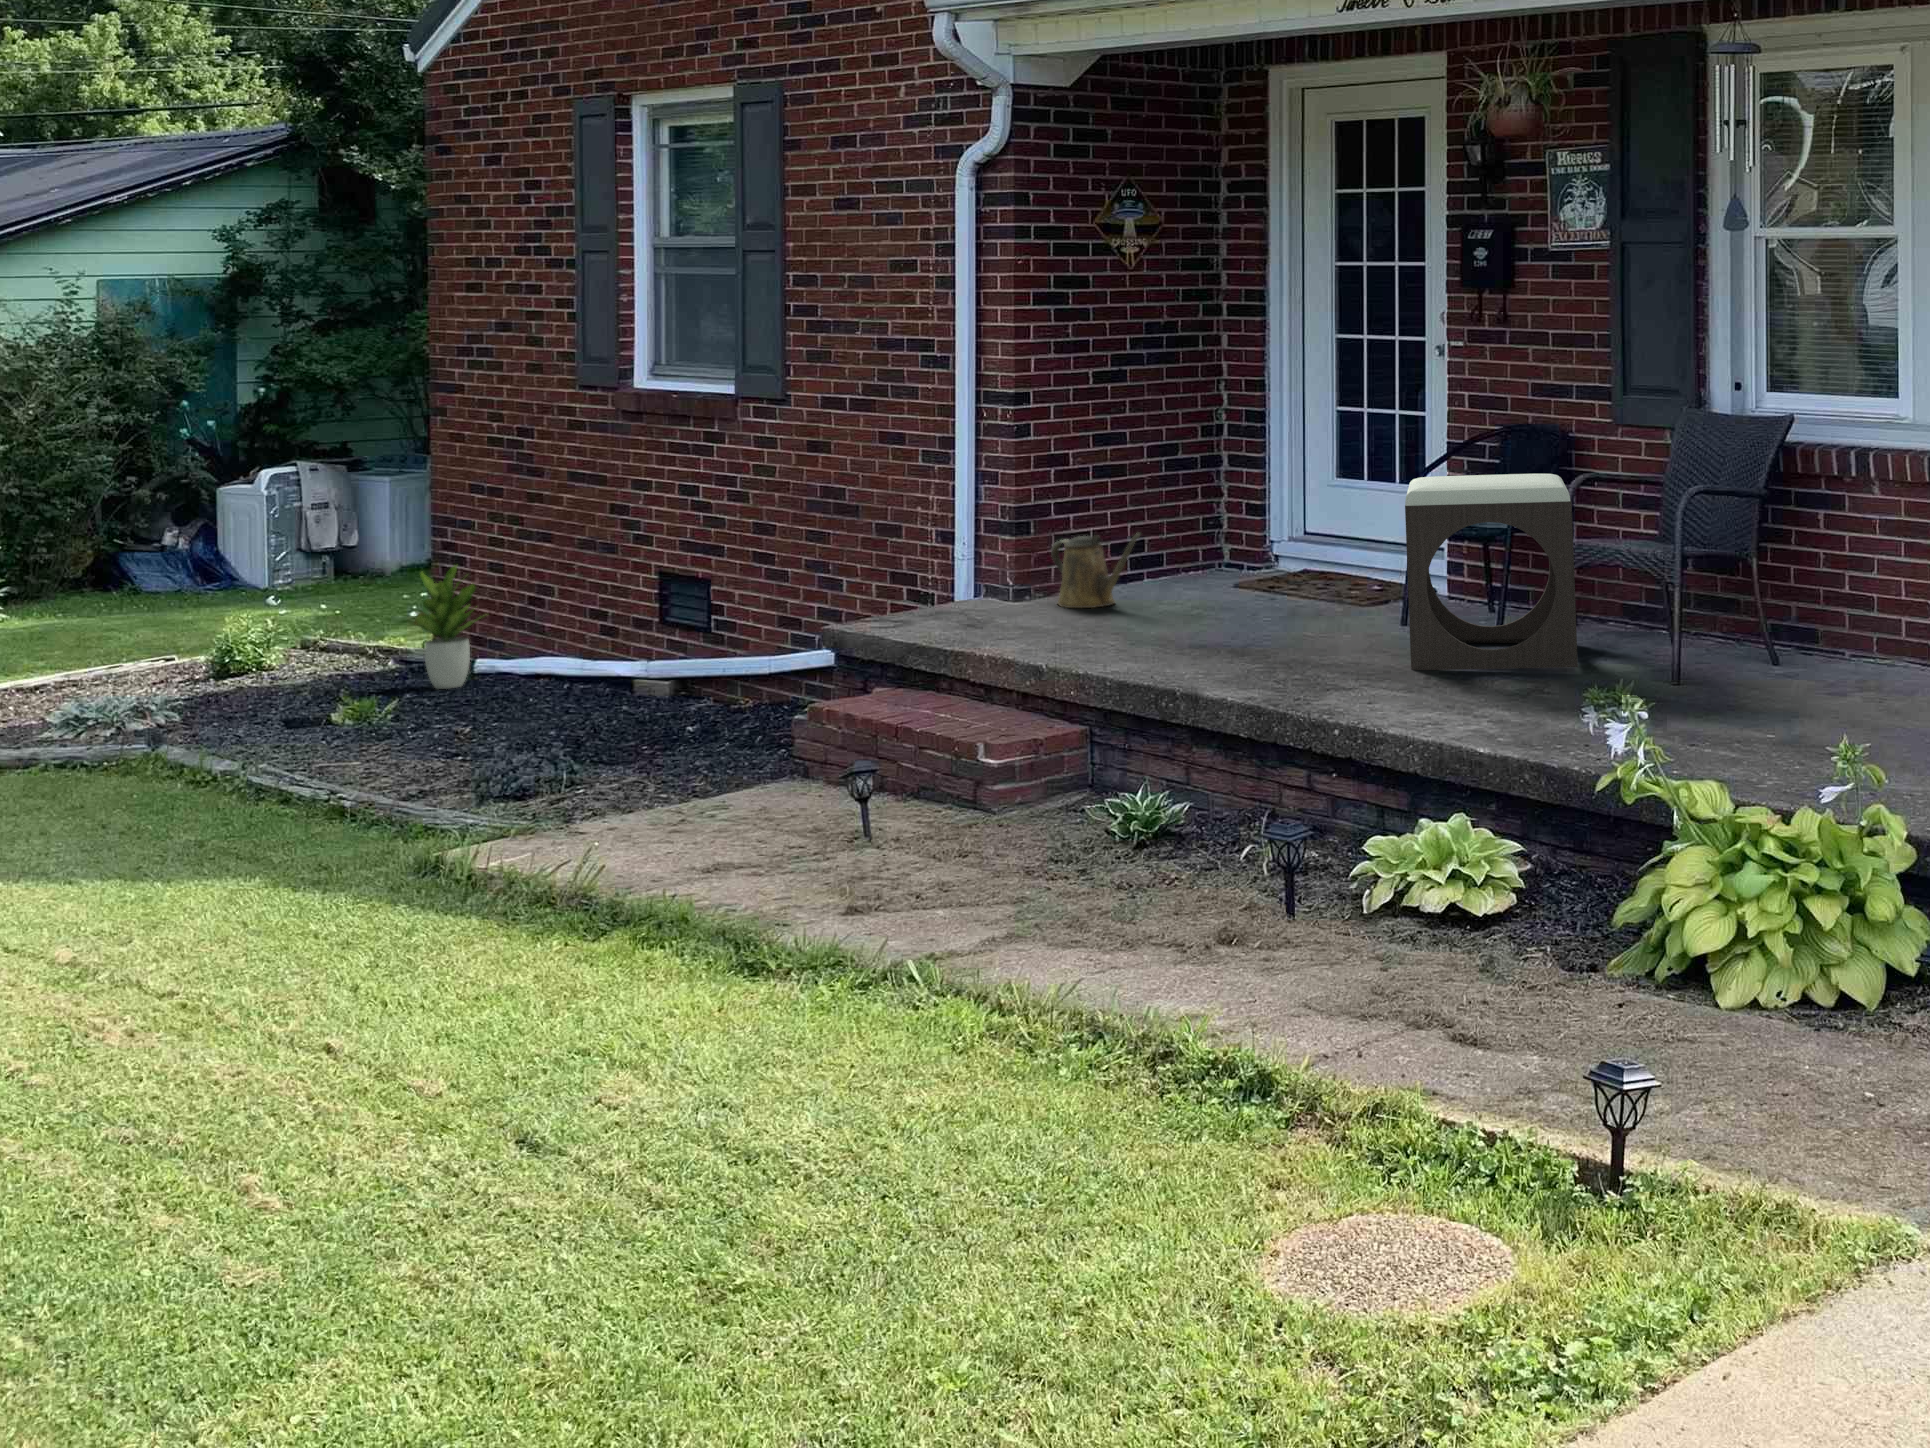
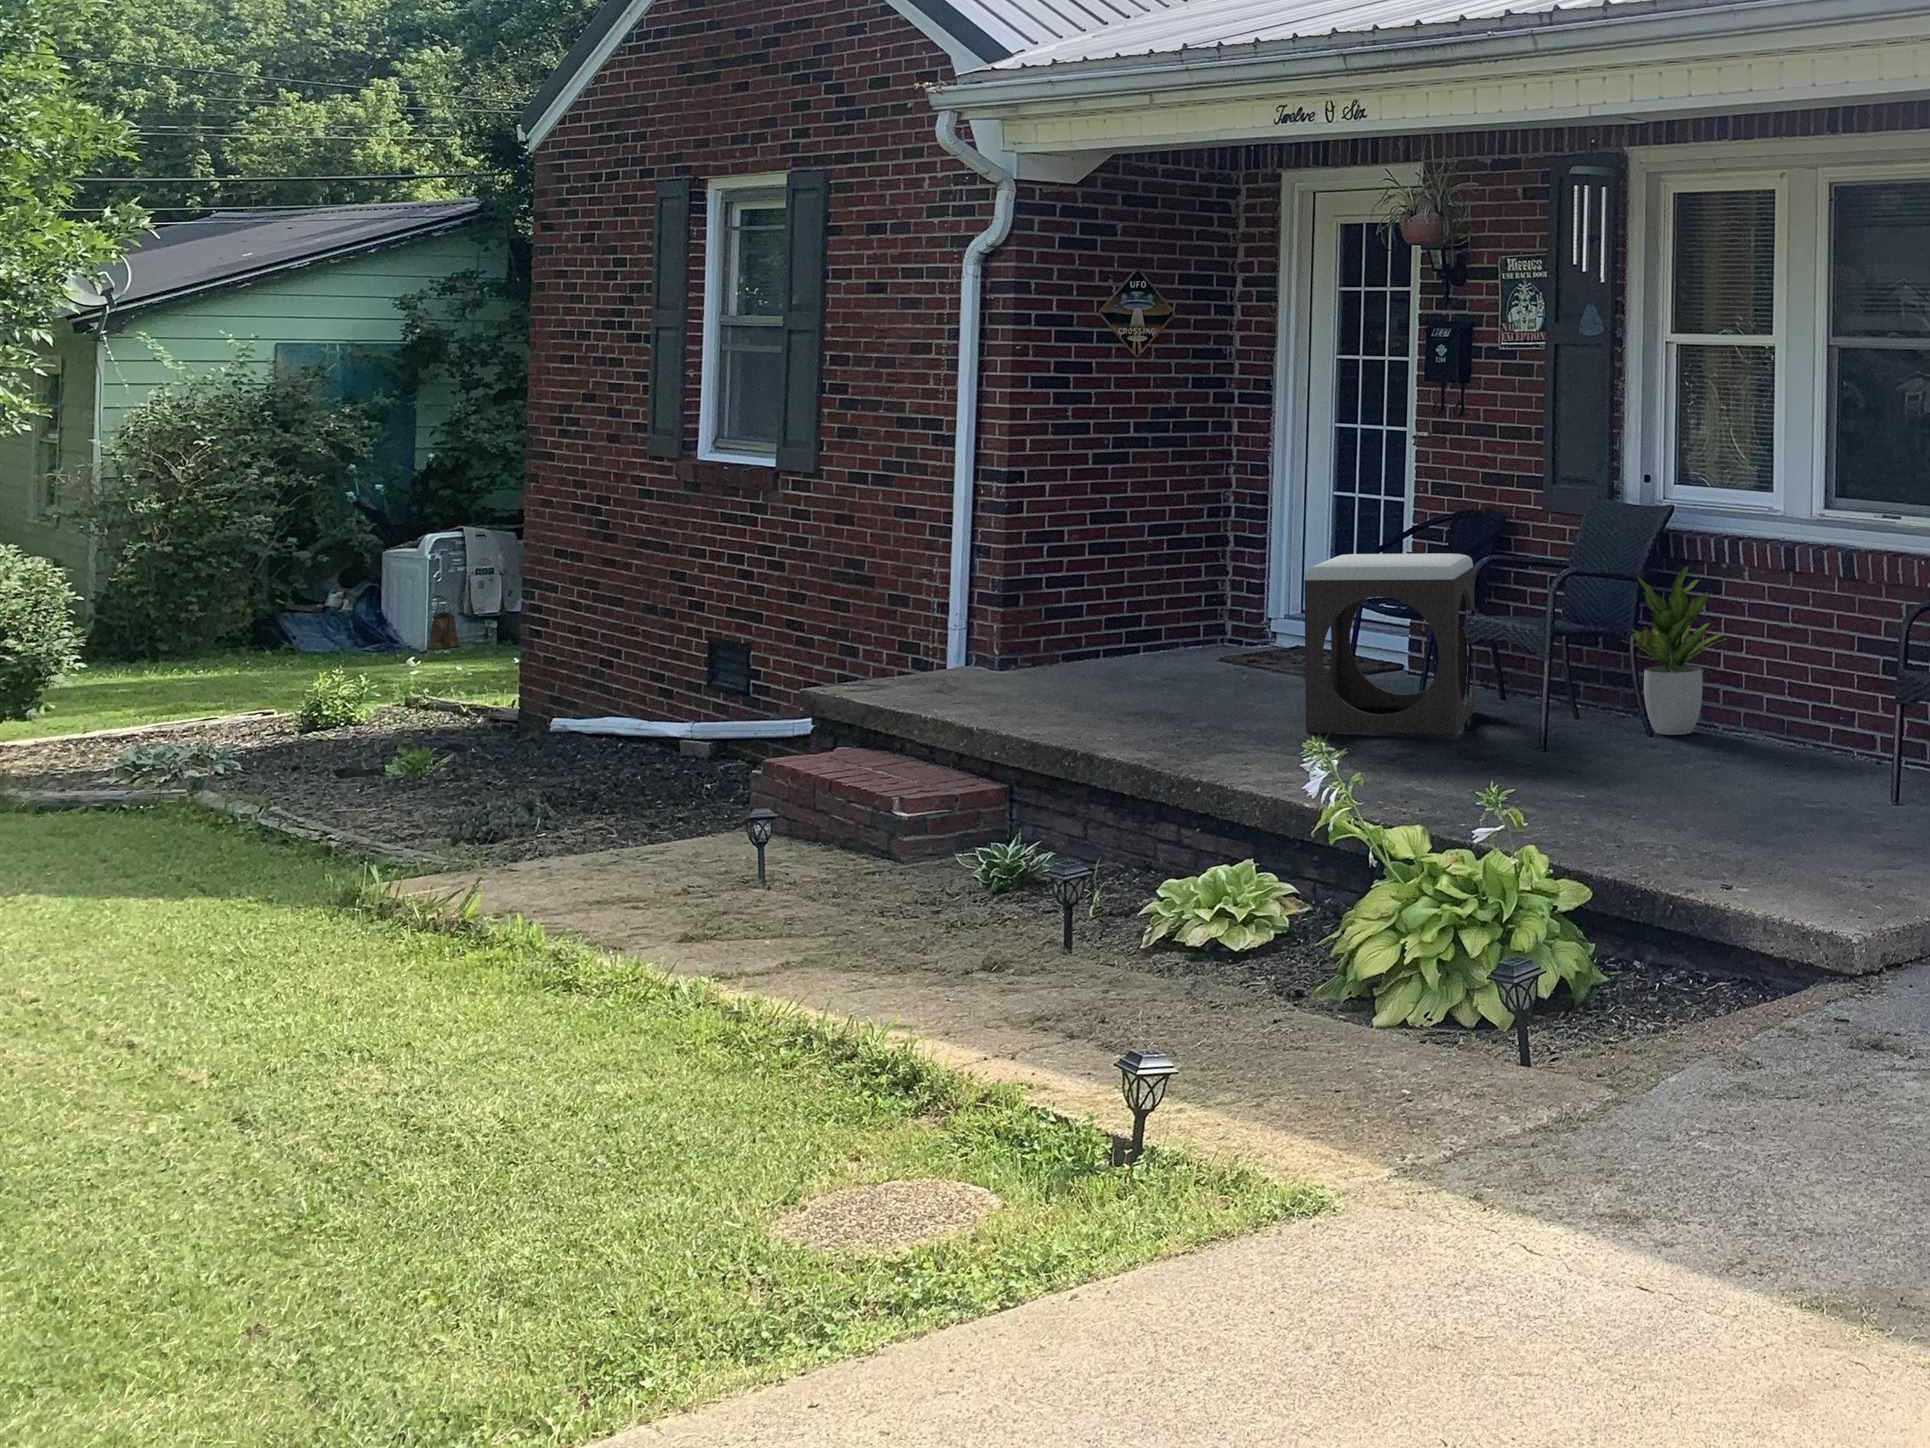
watering can: present [1051,532,1142,608] -> present [427,611,460,649]
potted plant: present [409,565,481,689] -> present [1622,567,1727,735]

